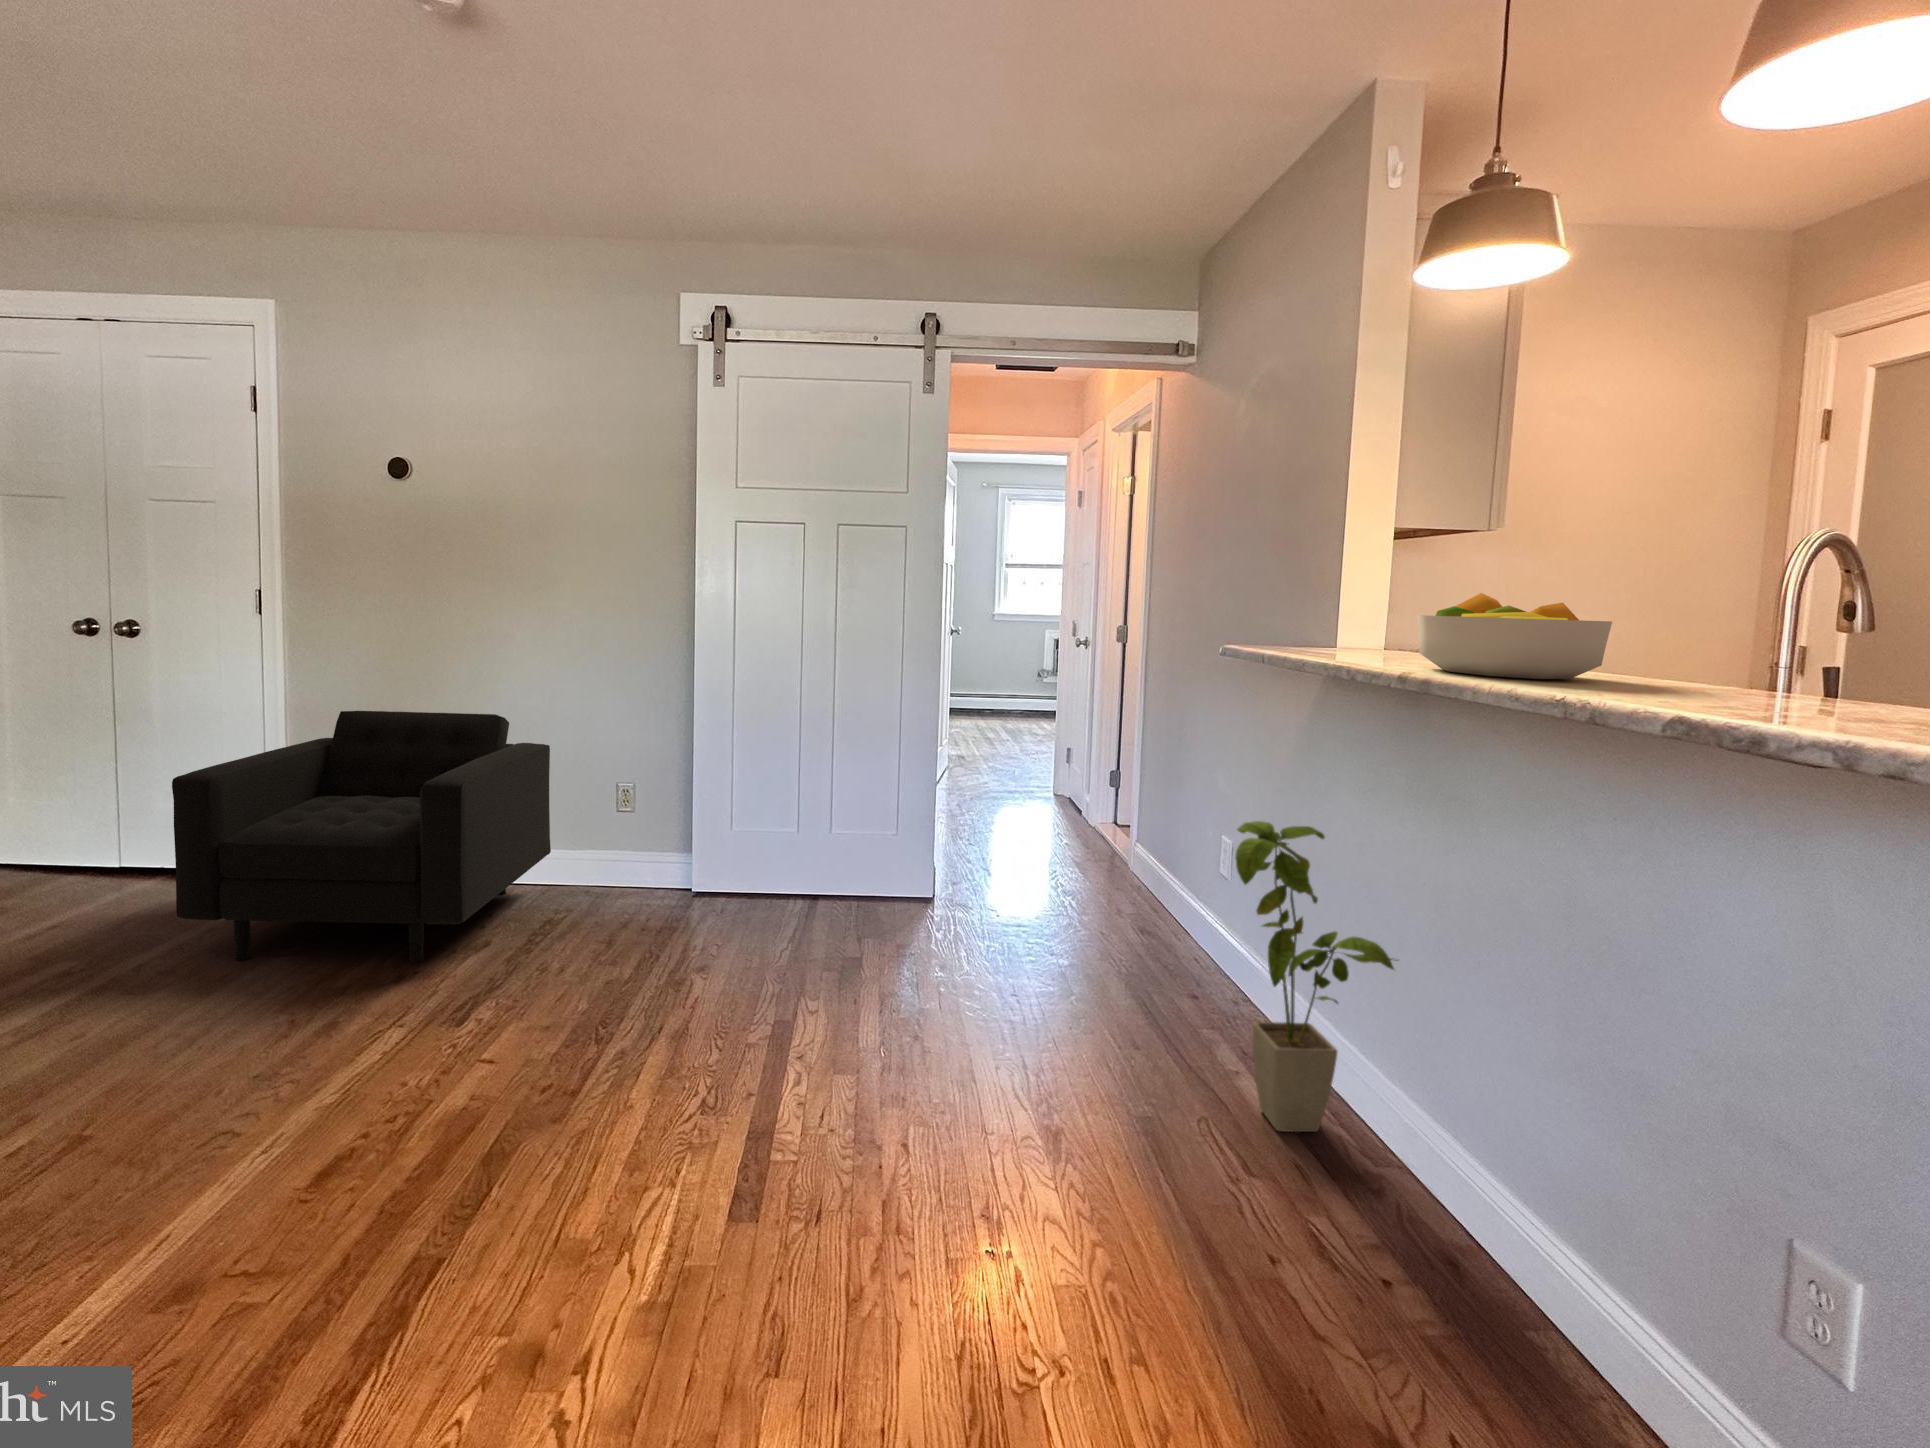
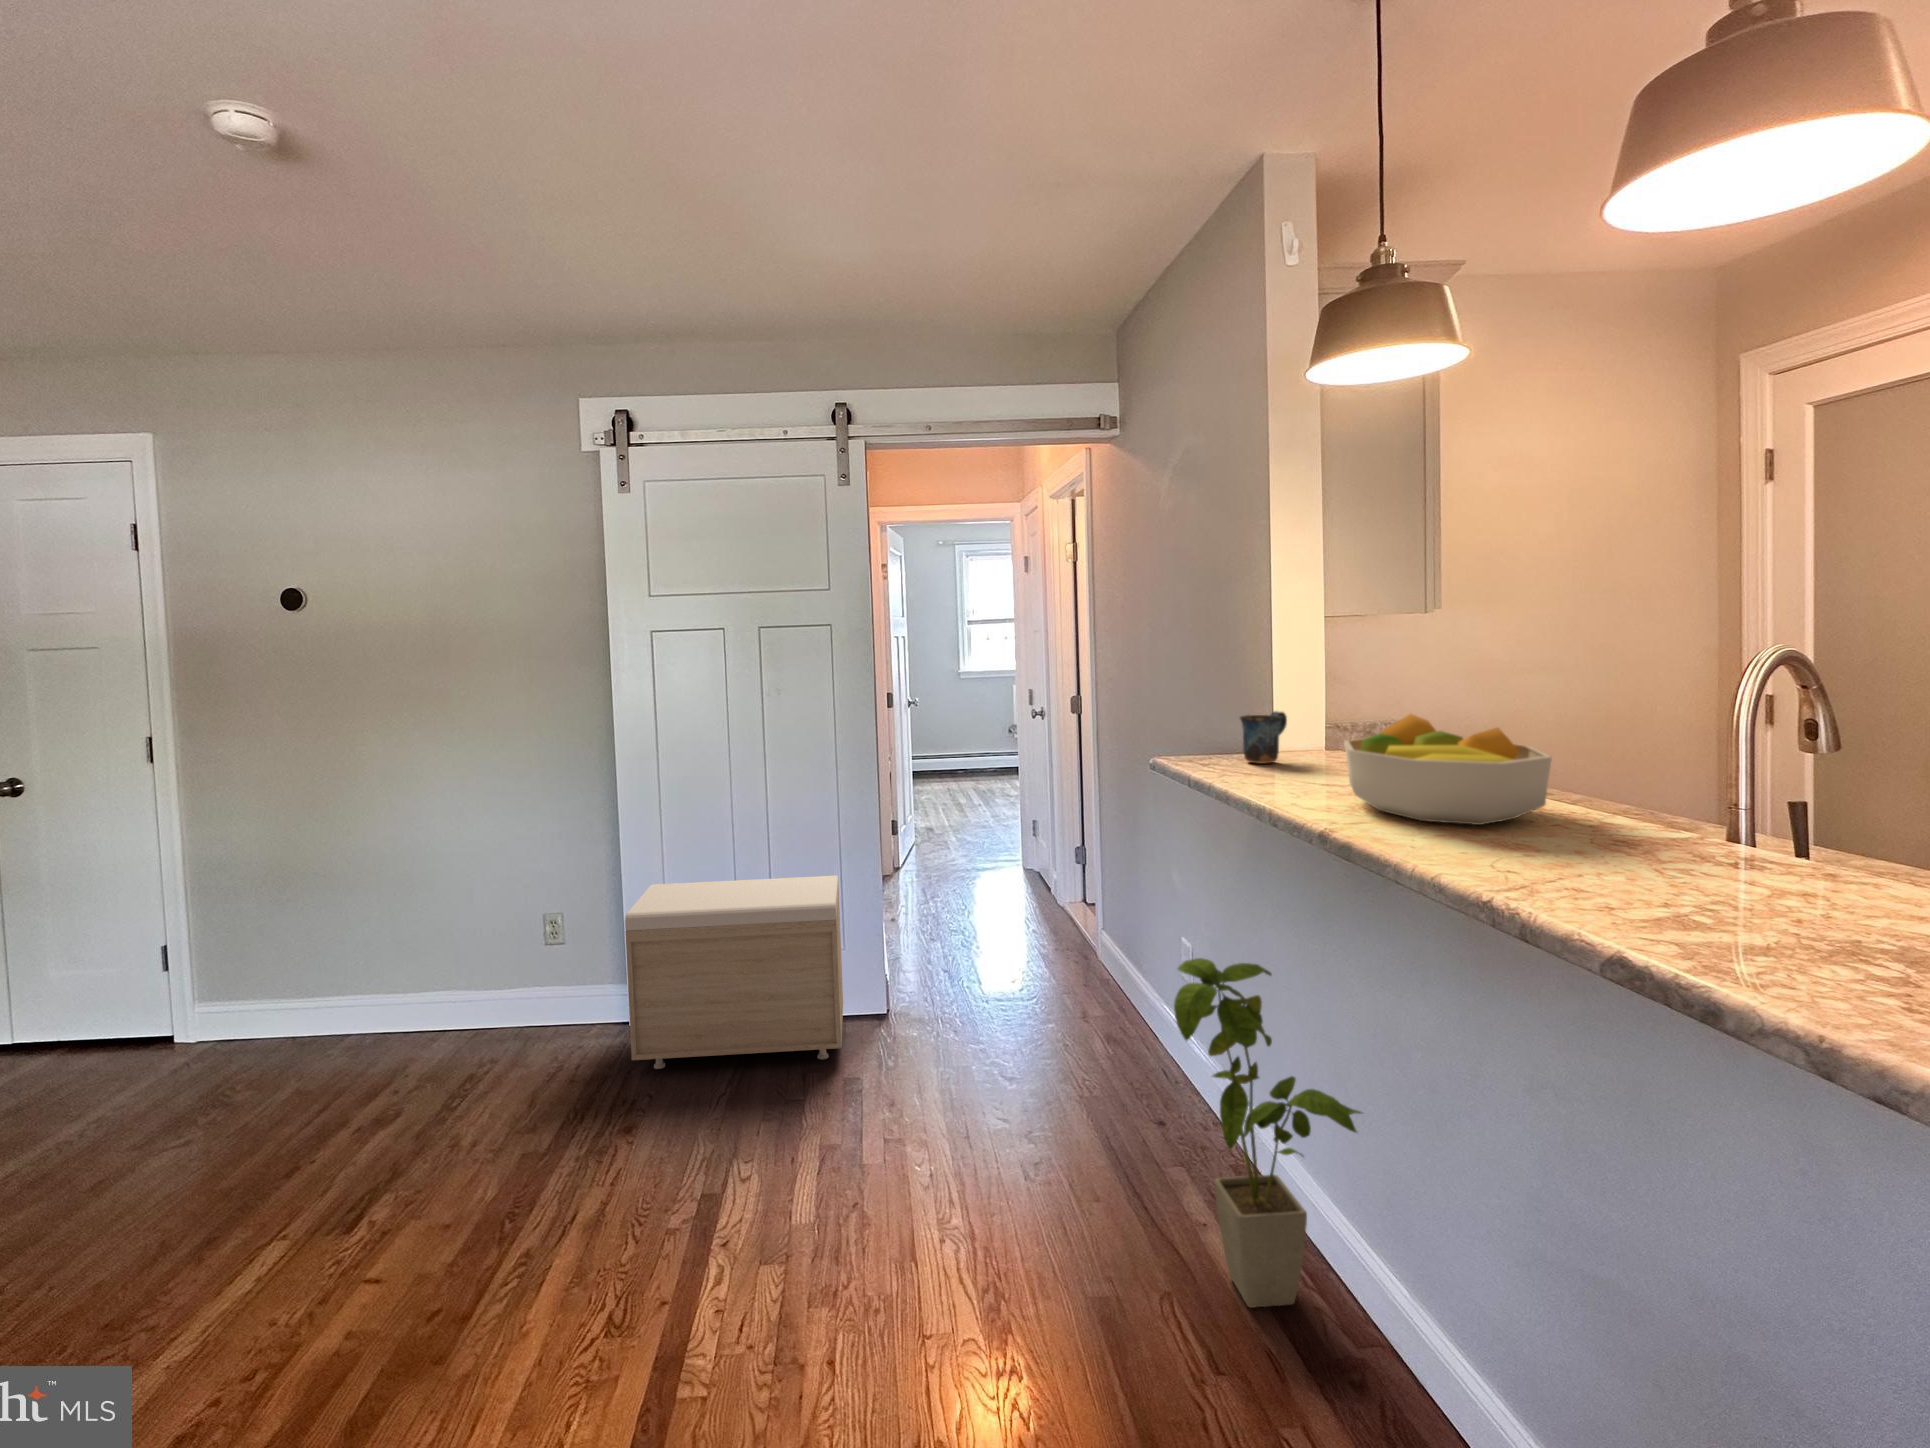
mug: none [1310,607,1354,653] -> present [1240,711,1287,764]
armchair: present [172,711,551,963] -> none [38,852,479,1157]
storage bench: none [699,762,898,930] -> present [625,876,843,1069]

